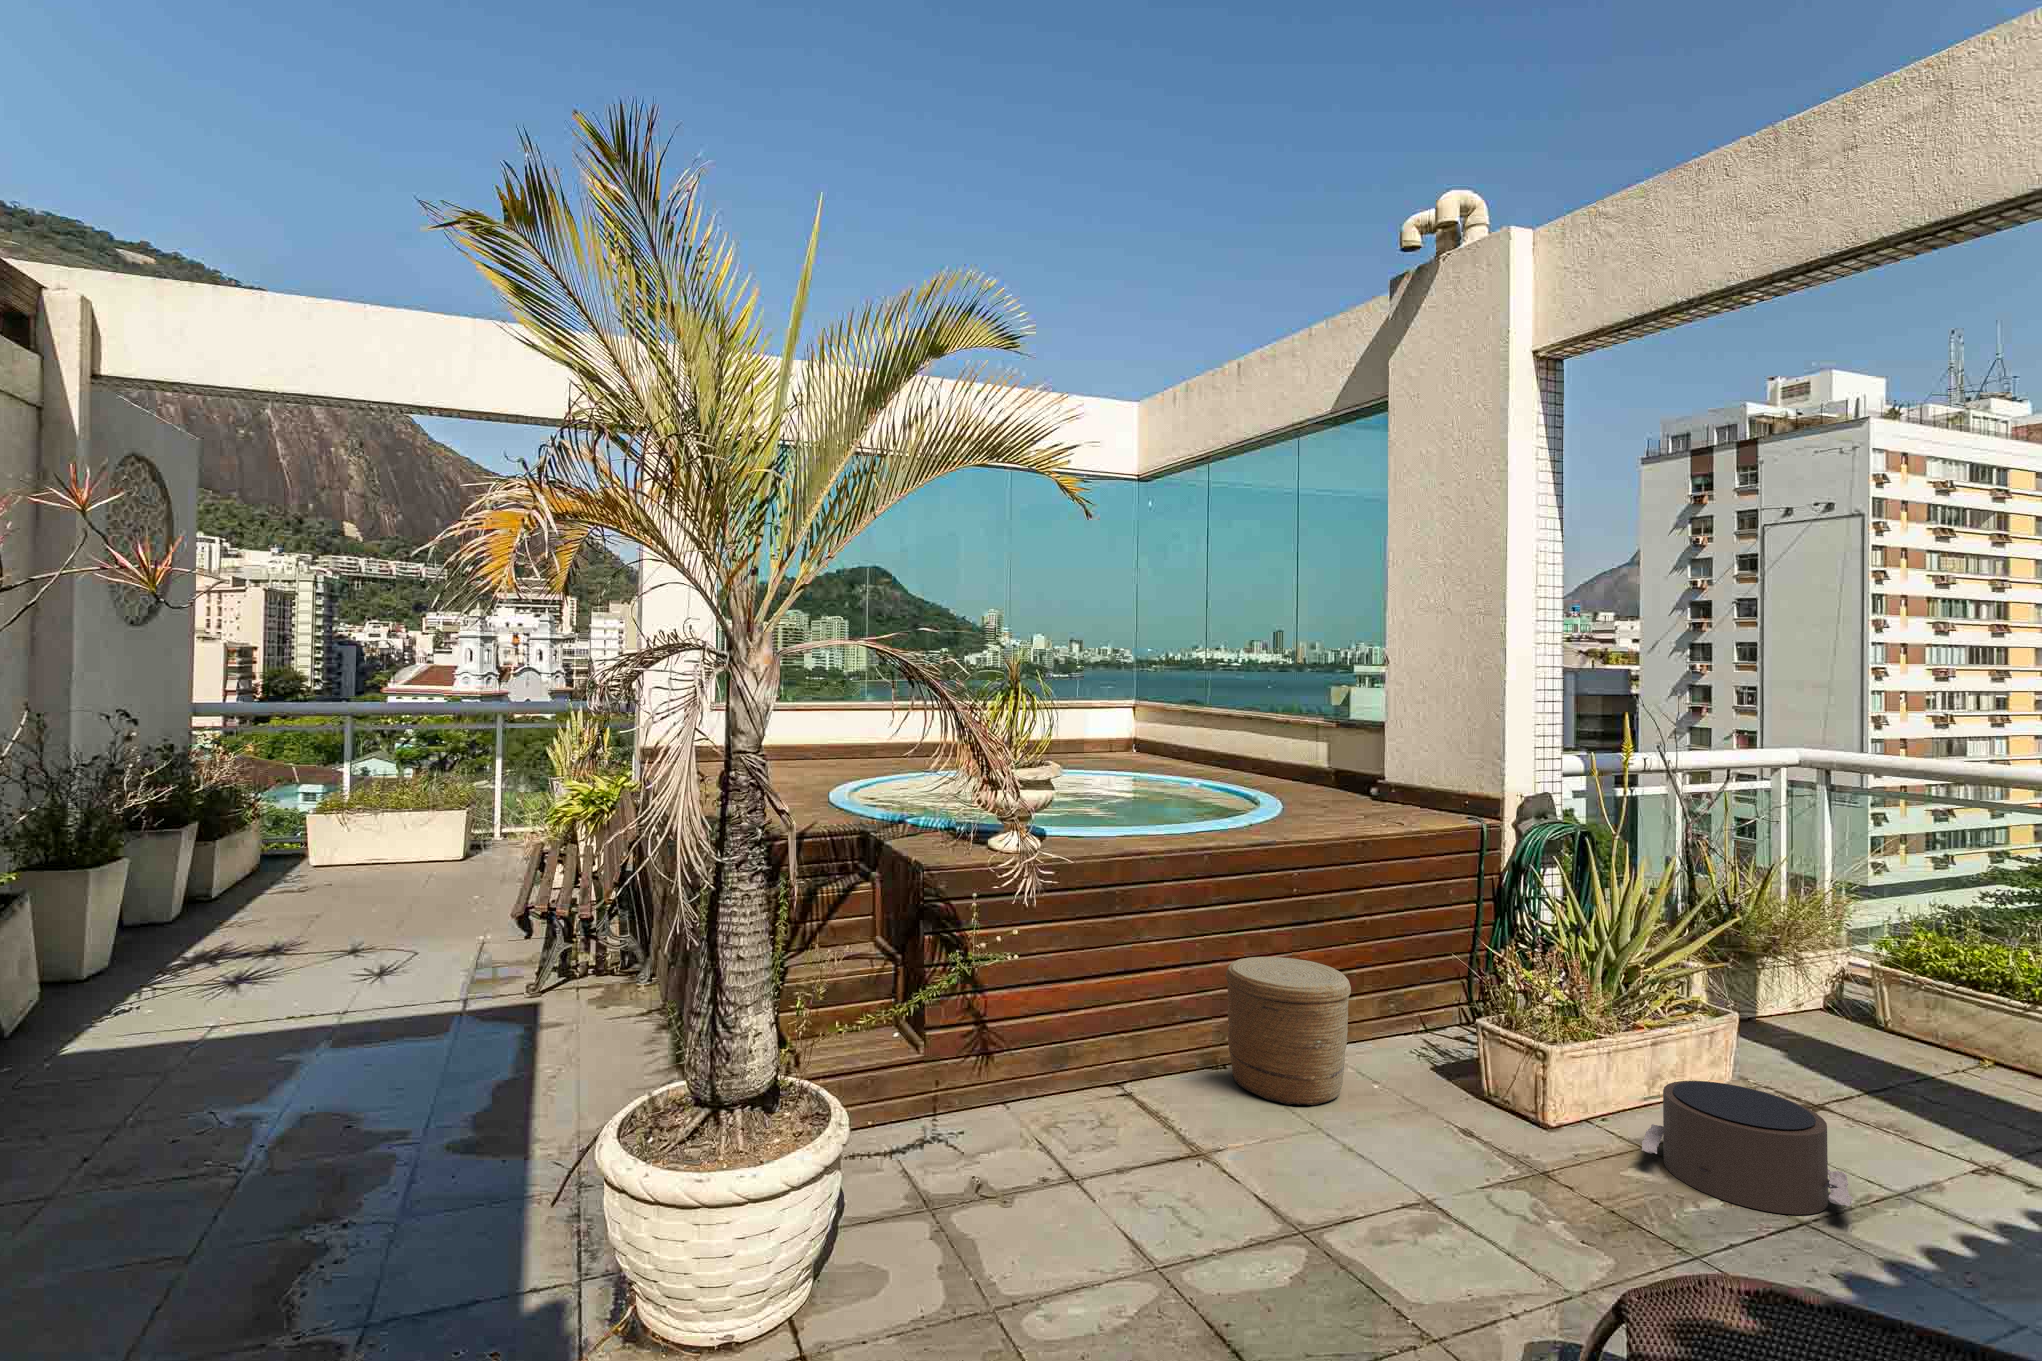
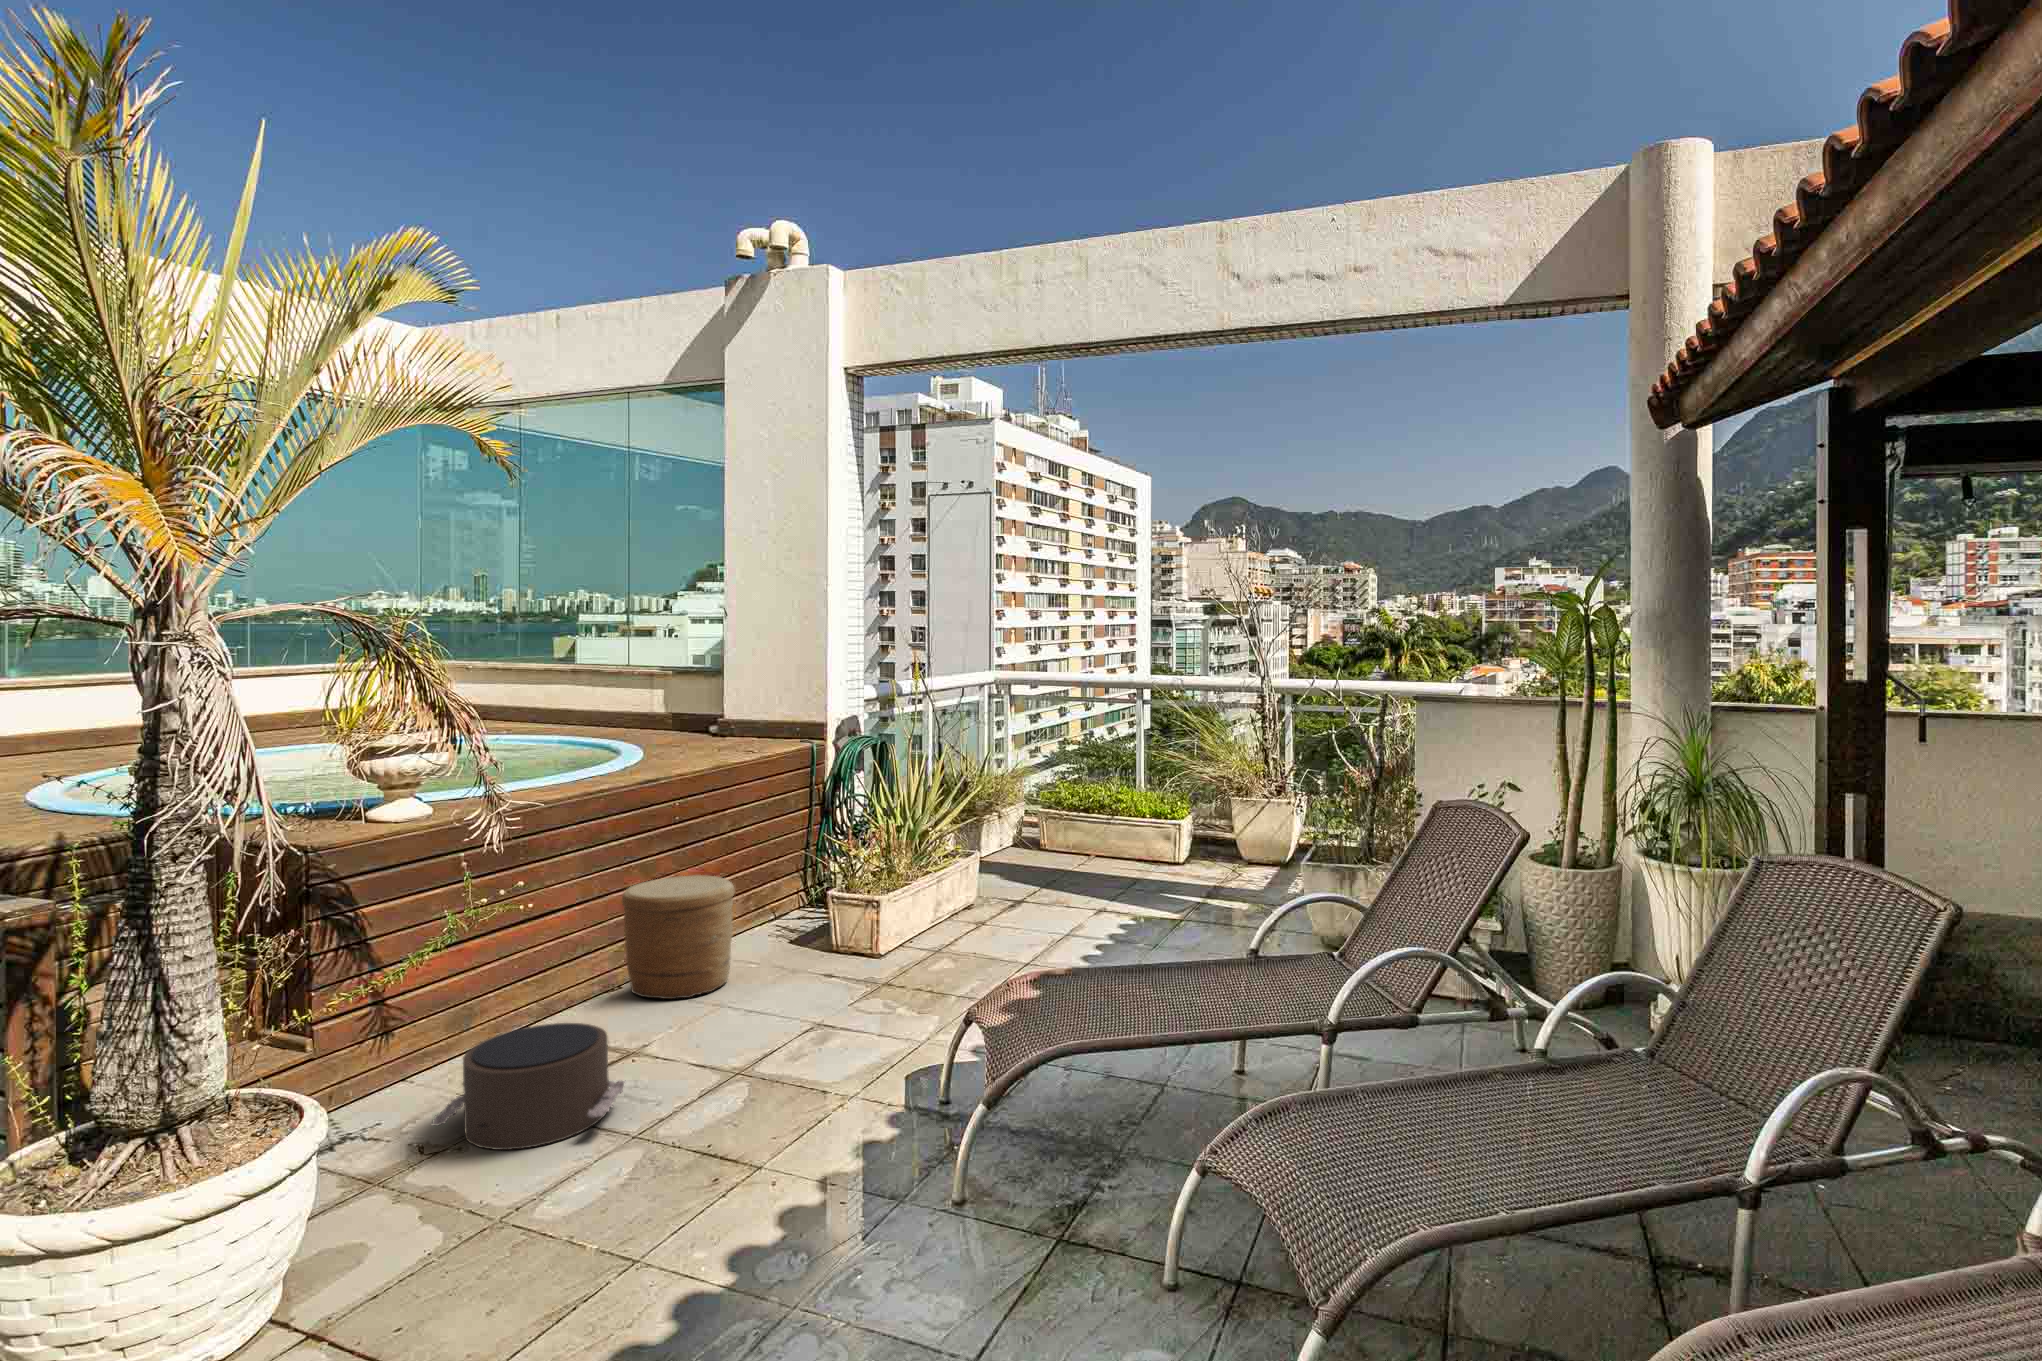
pouf: present [1642,1081,1853,1215] -> present [431,1023,625,1150]

